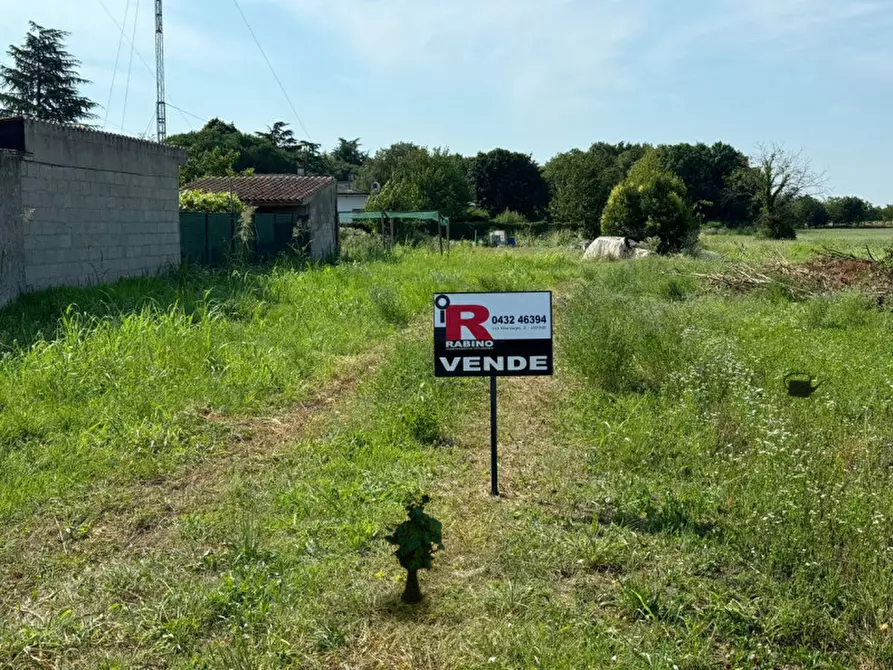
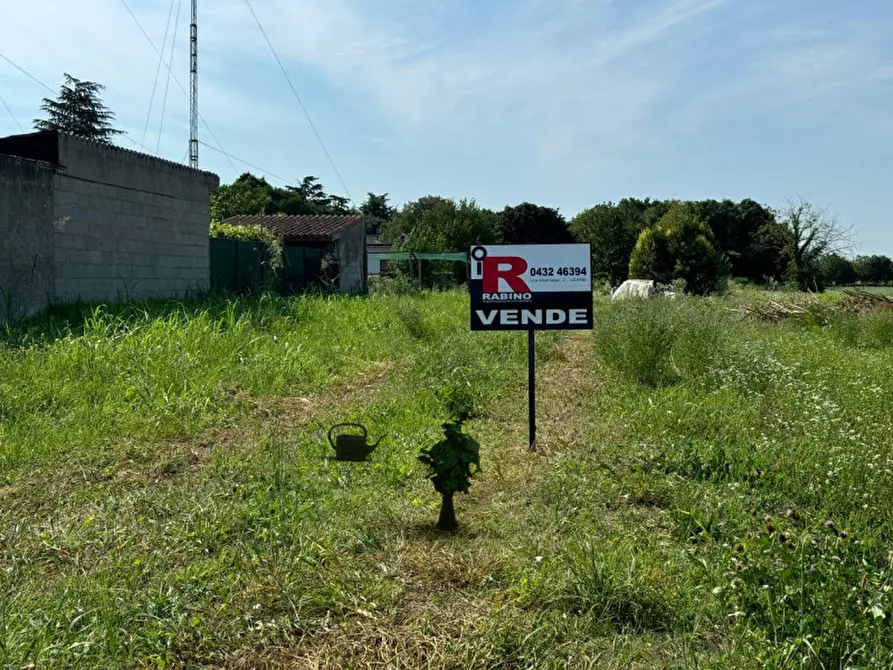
watering can: present [783,373,826,397] -> present [328,423,387,461]

